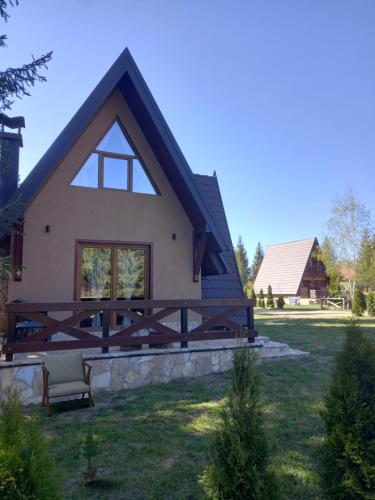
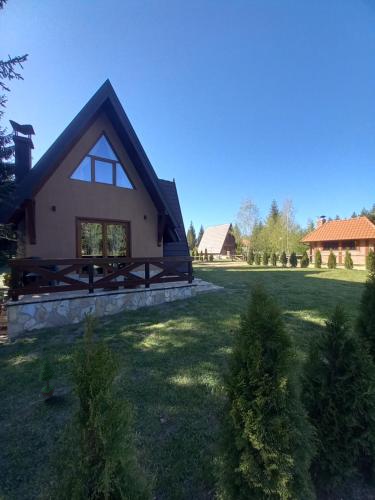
lounge chair: present [42,352,92,415] -> none [40,292,77,338]

